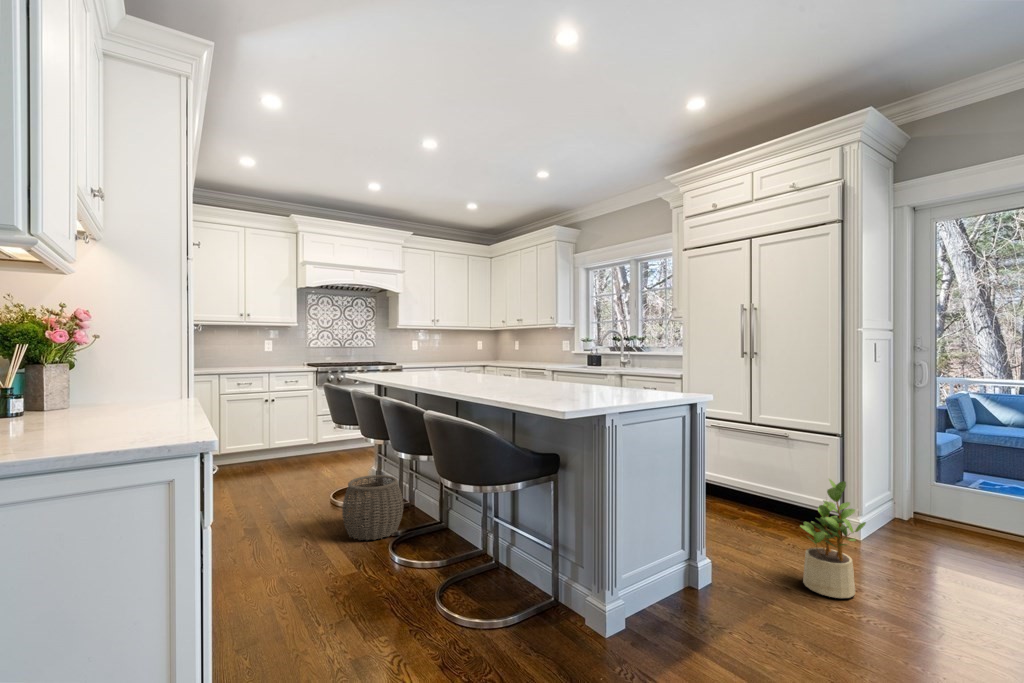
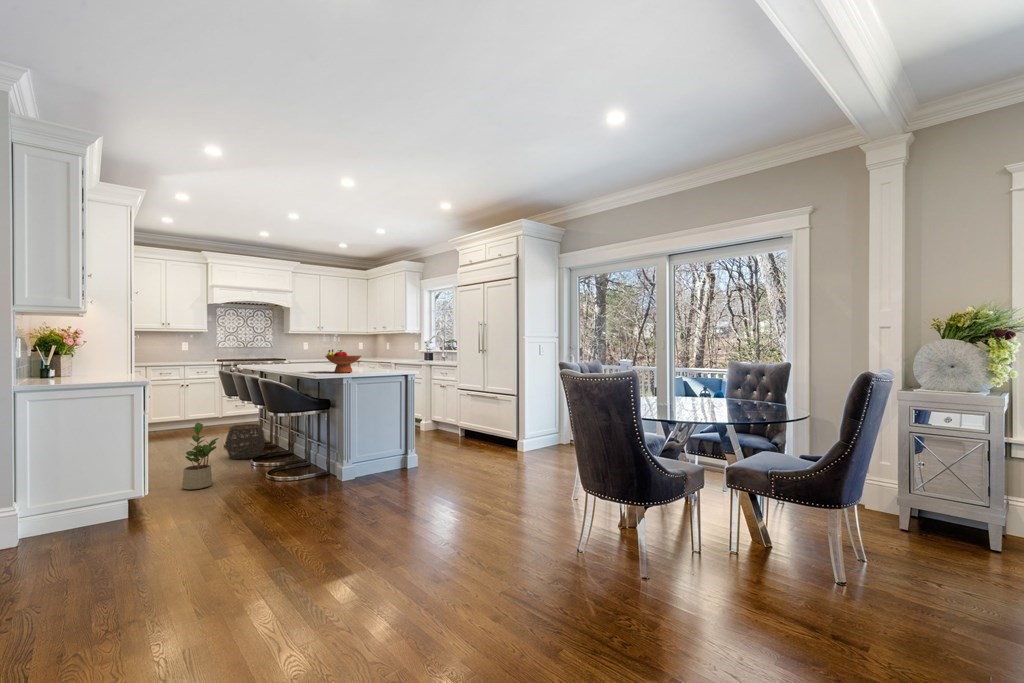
fruit bowl: none [528,353,594,397] -> present [325,350,361,373]
potted plant: present [800,479,866,598] -> present [182,423,219,489]

